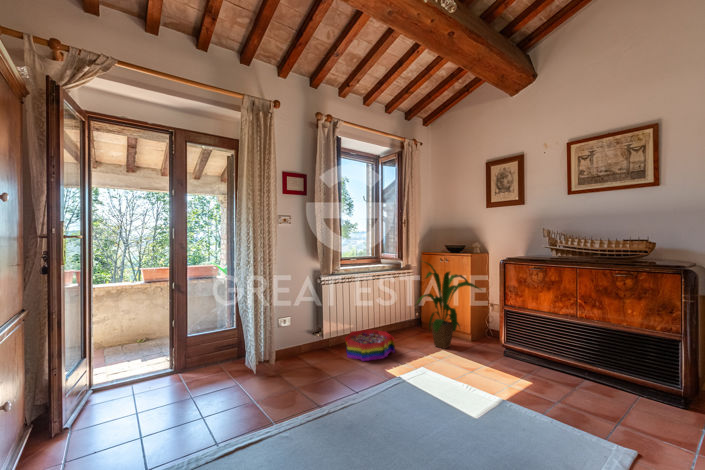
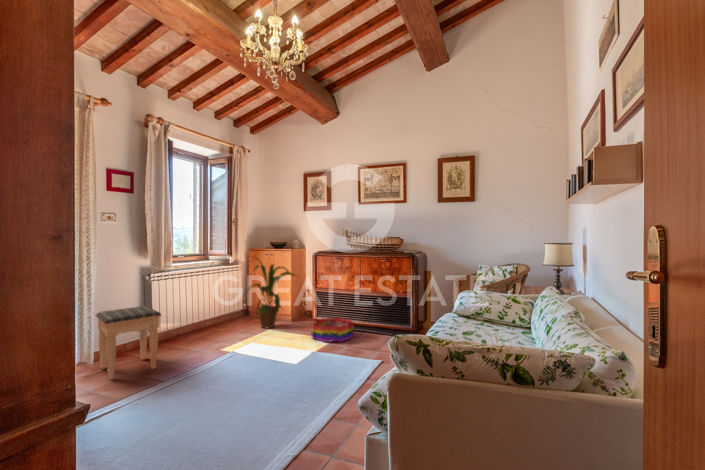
footstool: none [271,311,326,386] -> present [96,306,161,380]
storage bin: present [345,330,395,361] -> present [311,318,354,342]

